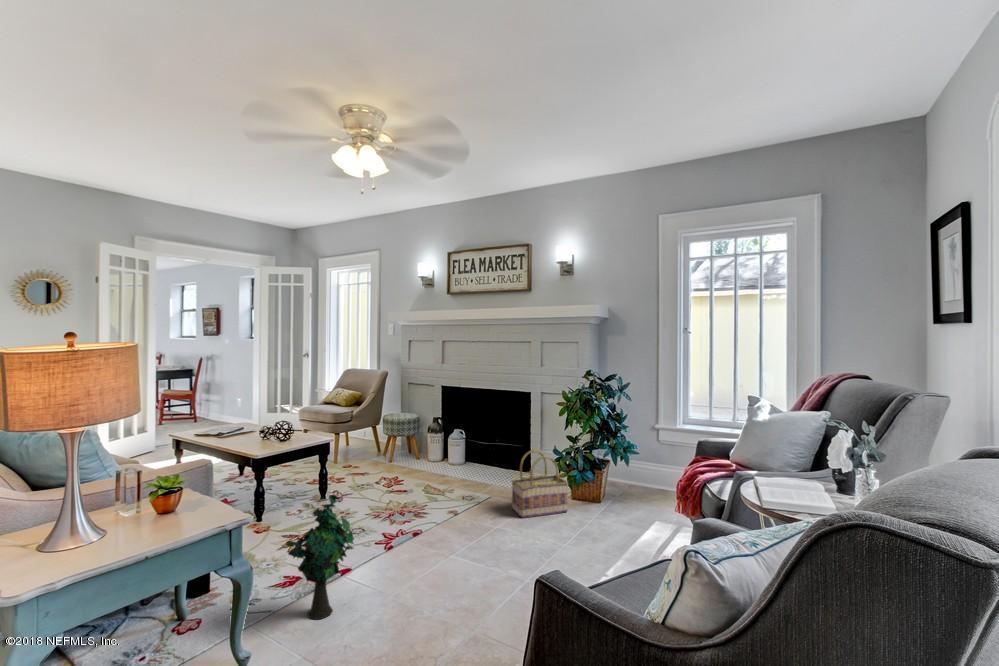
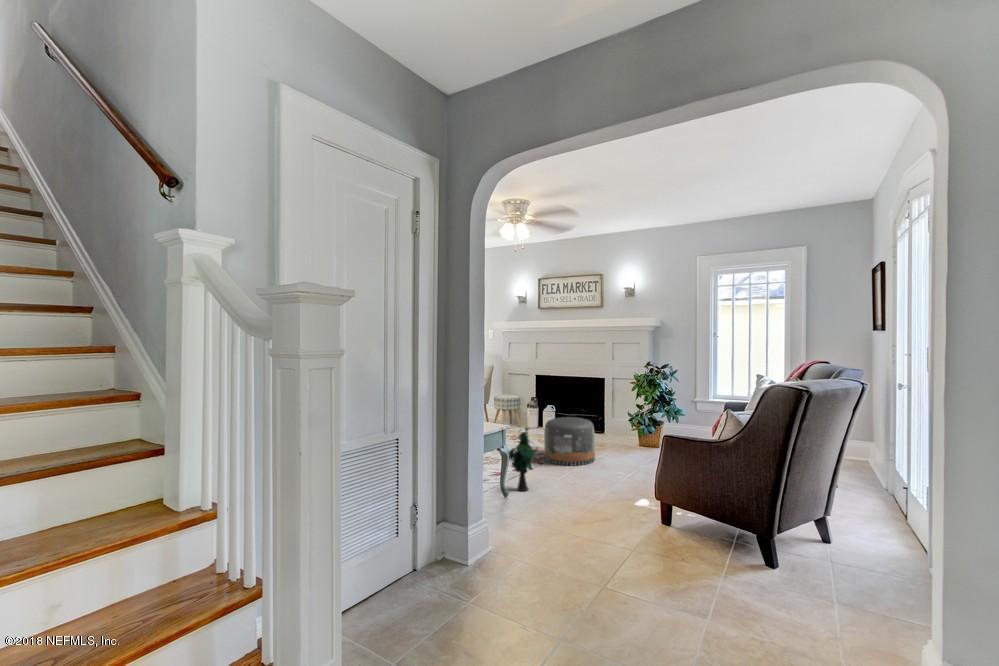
basket: present [512,450,568,518] -> none [602,413,640,455]
pouf: none [411,458,492,544] -> present [544,417,595,466]

